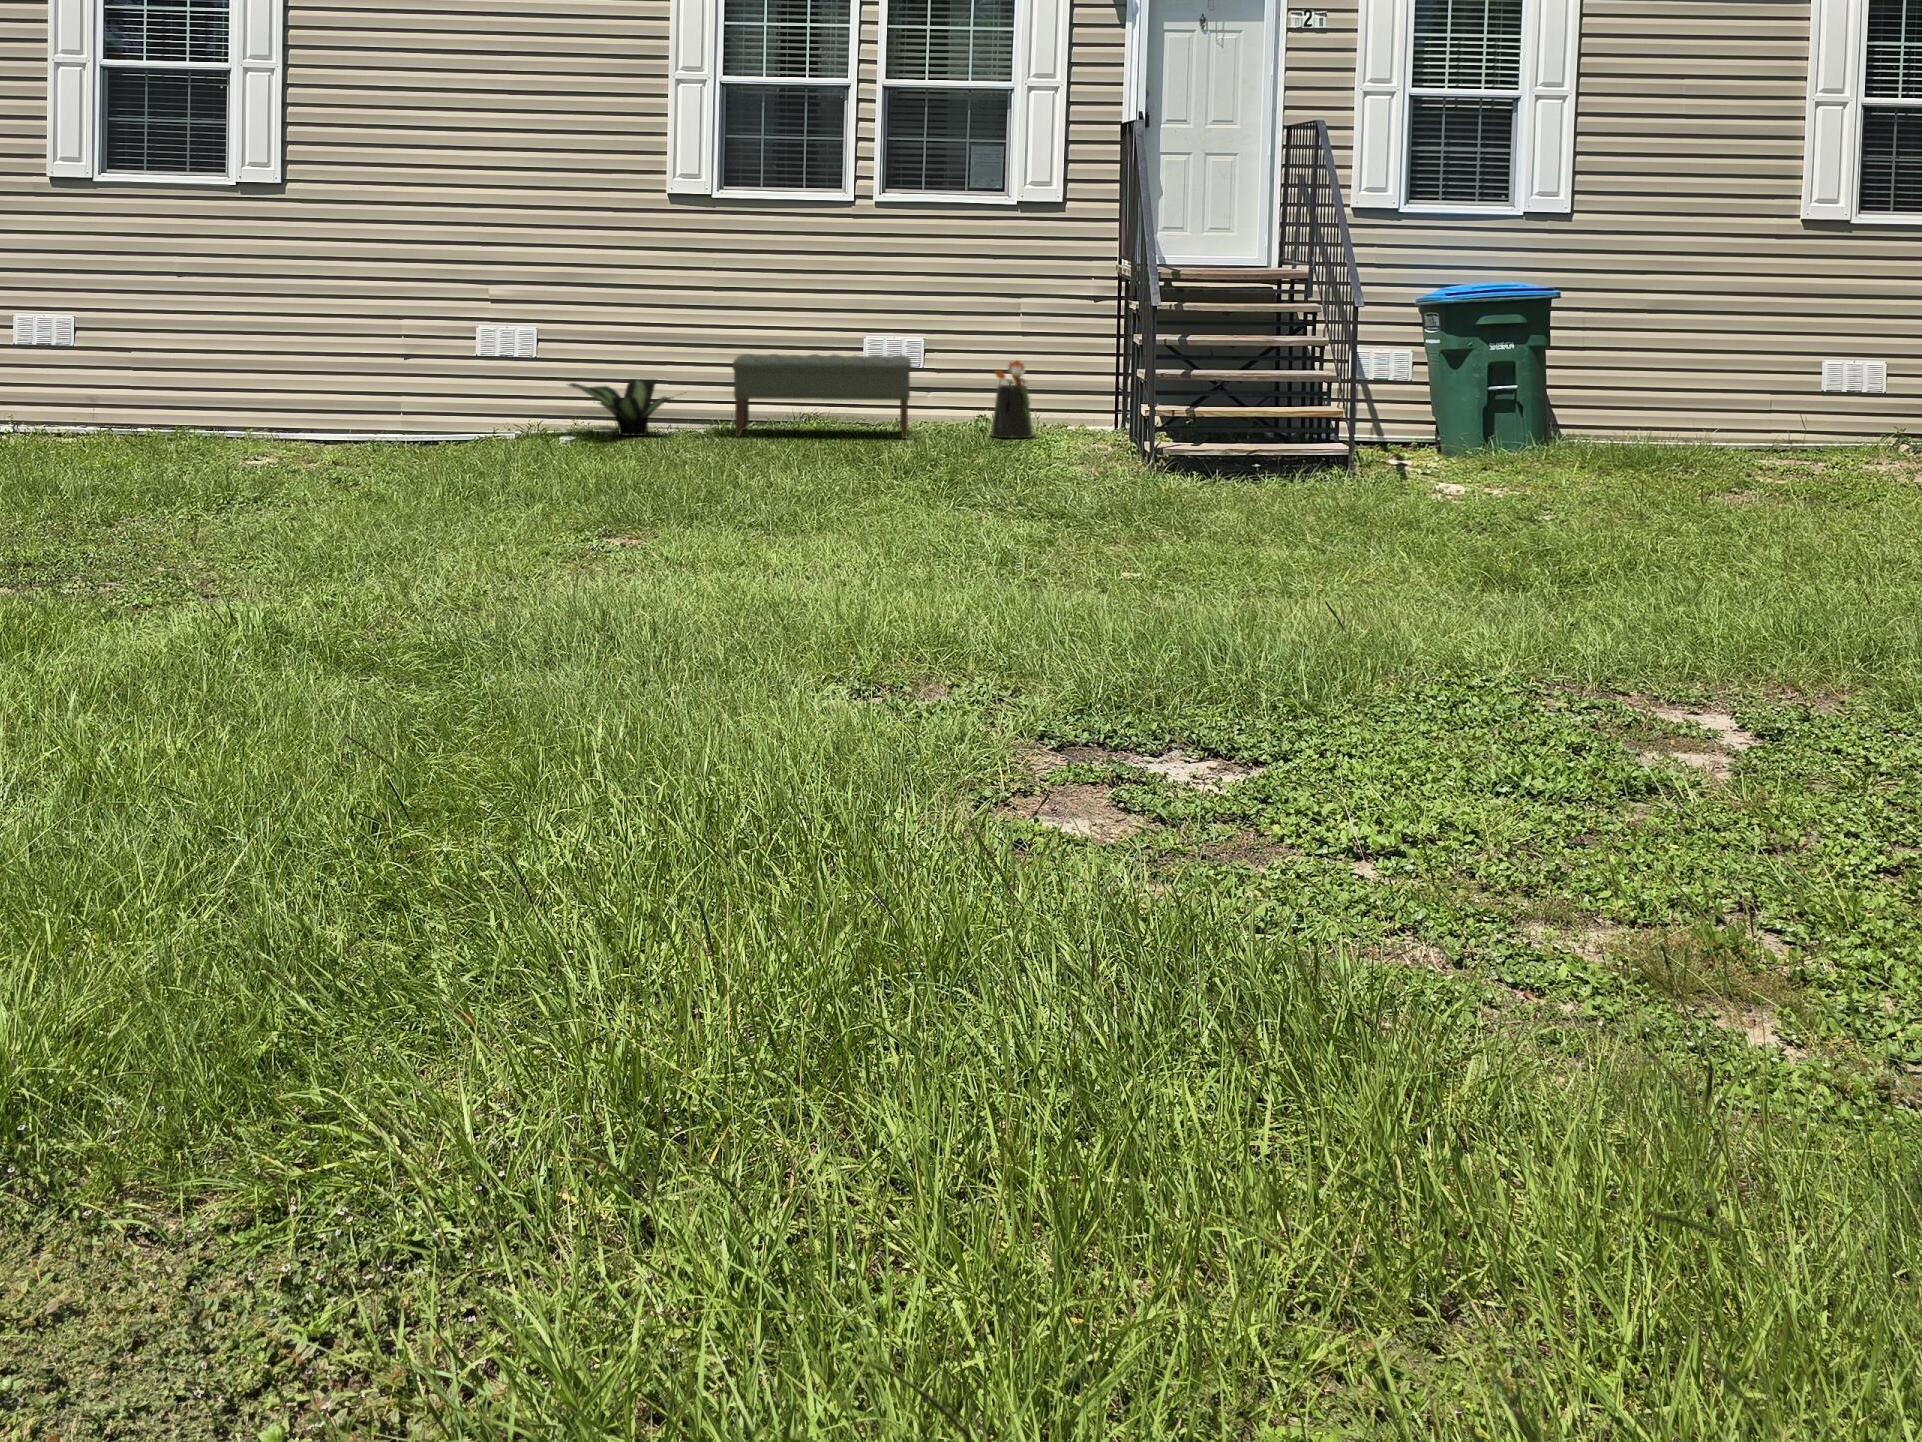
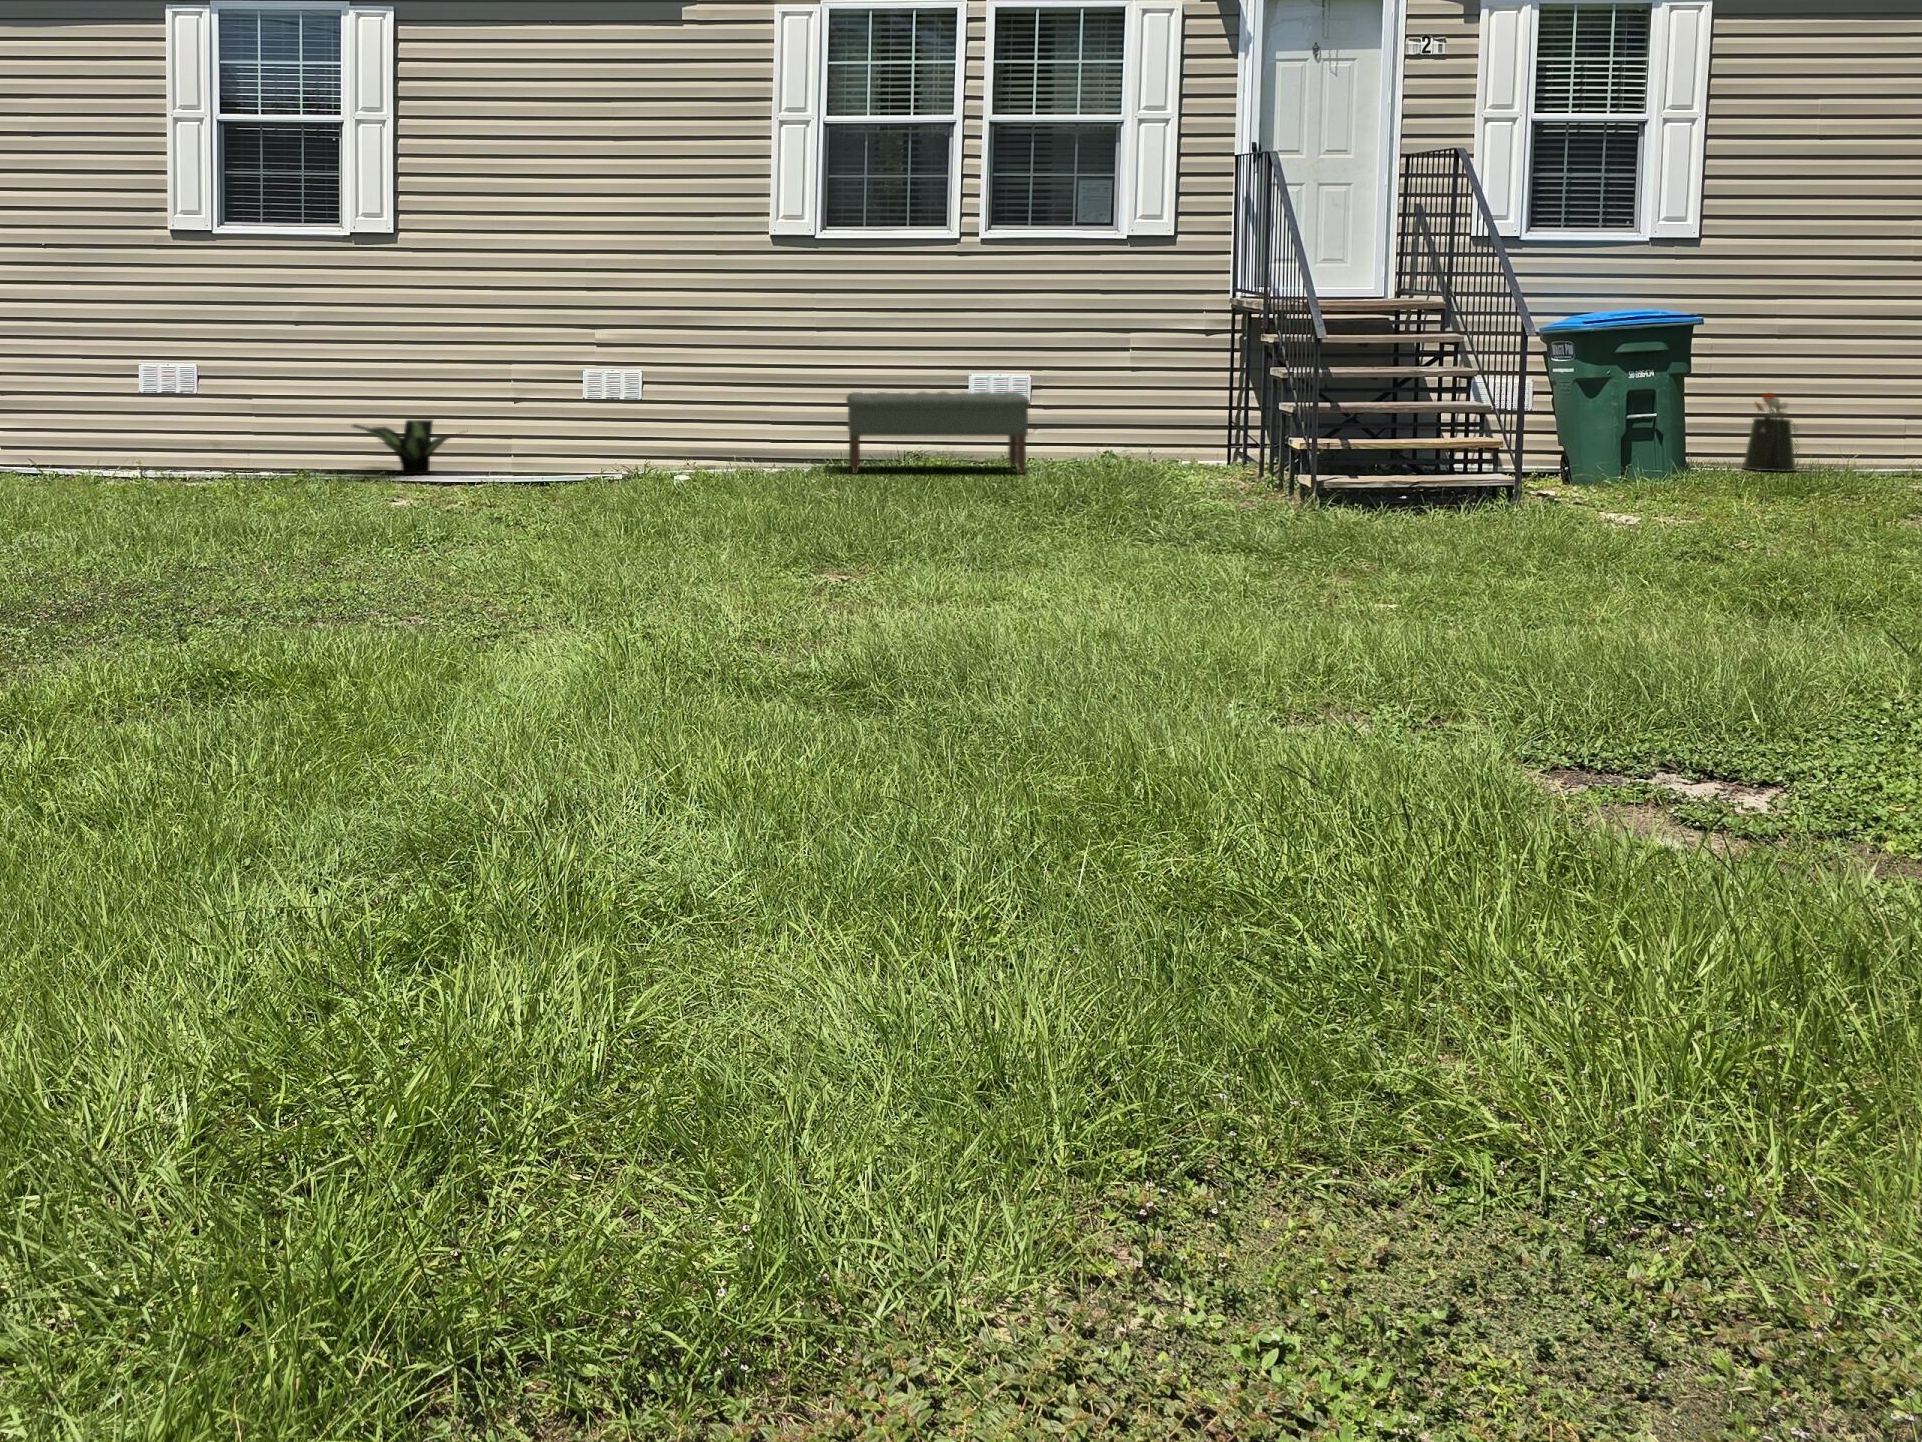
watering can: present [990,361,1033,438] -> present [1743,393,1798,472]
potted plant: present [569,379,686,436] -> present [353,420,452,474]

